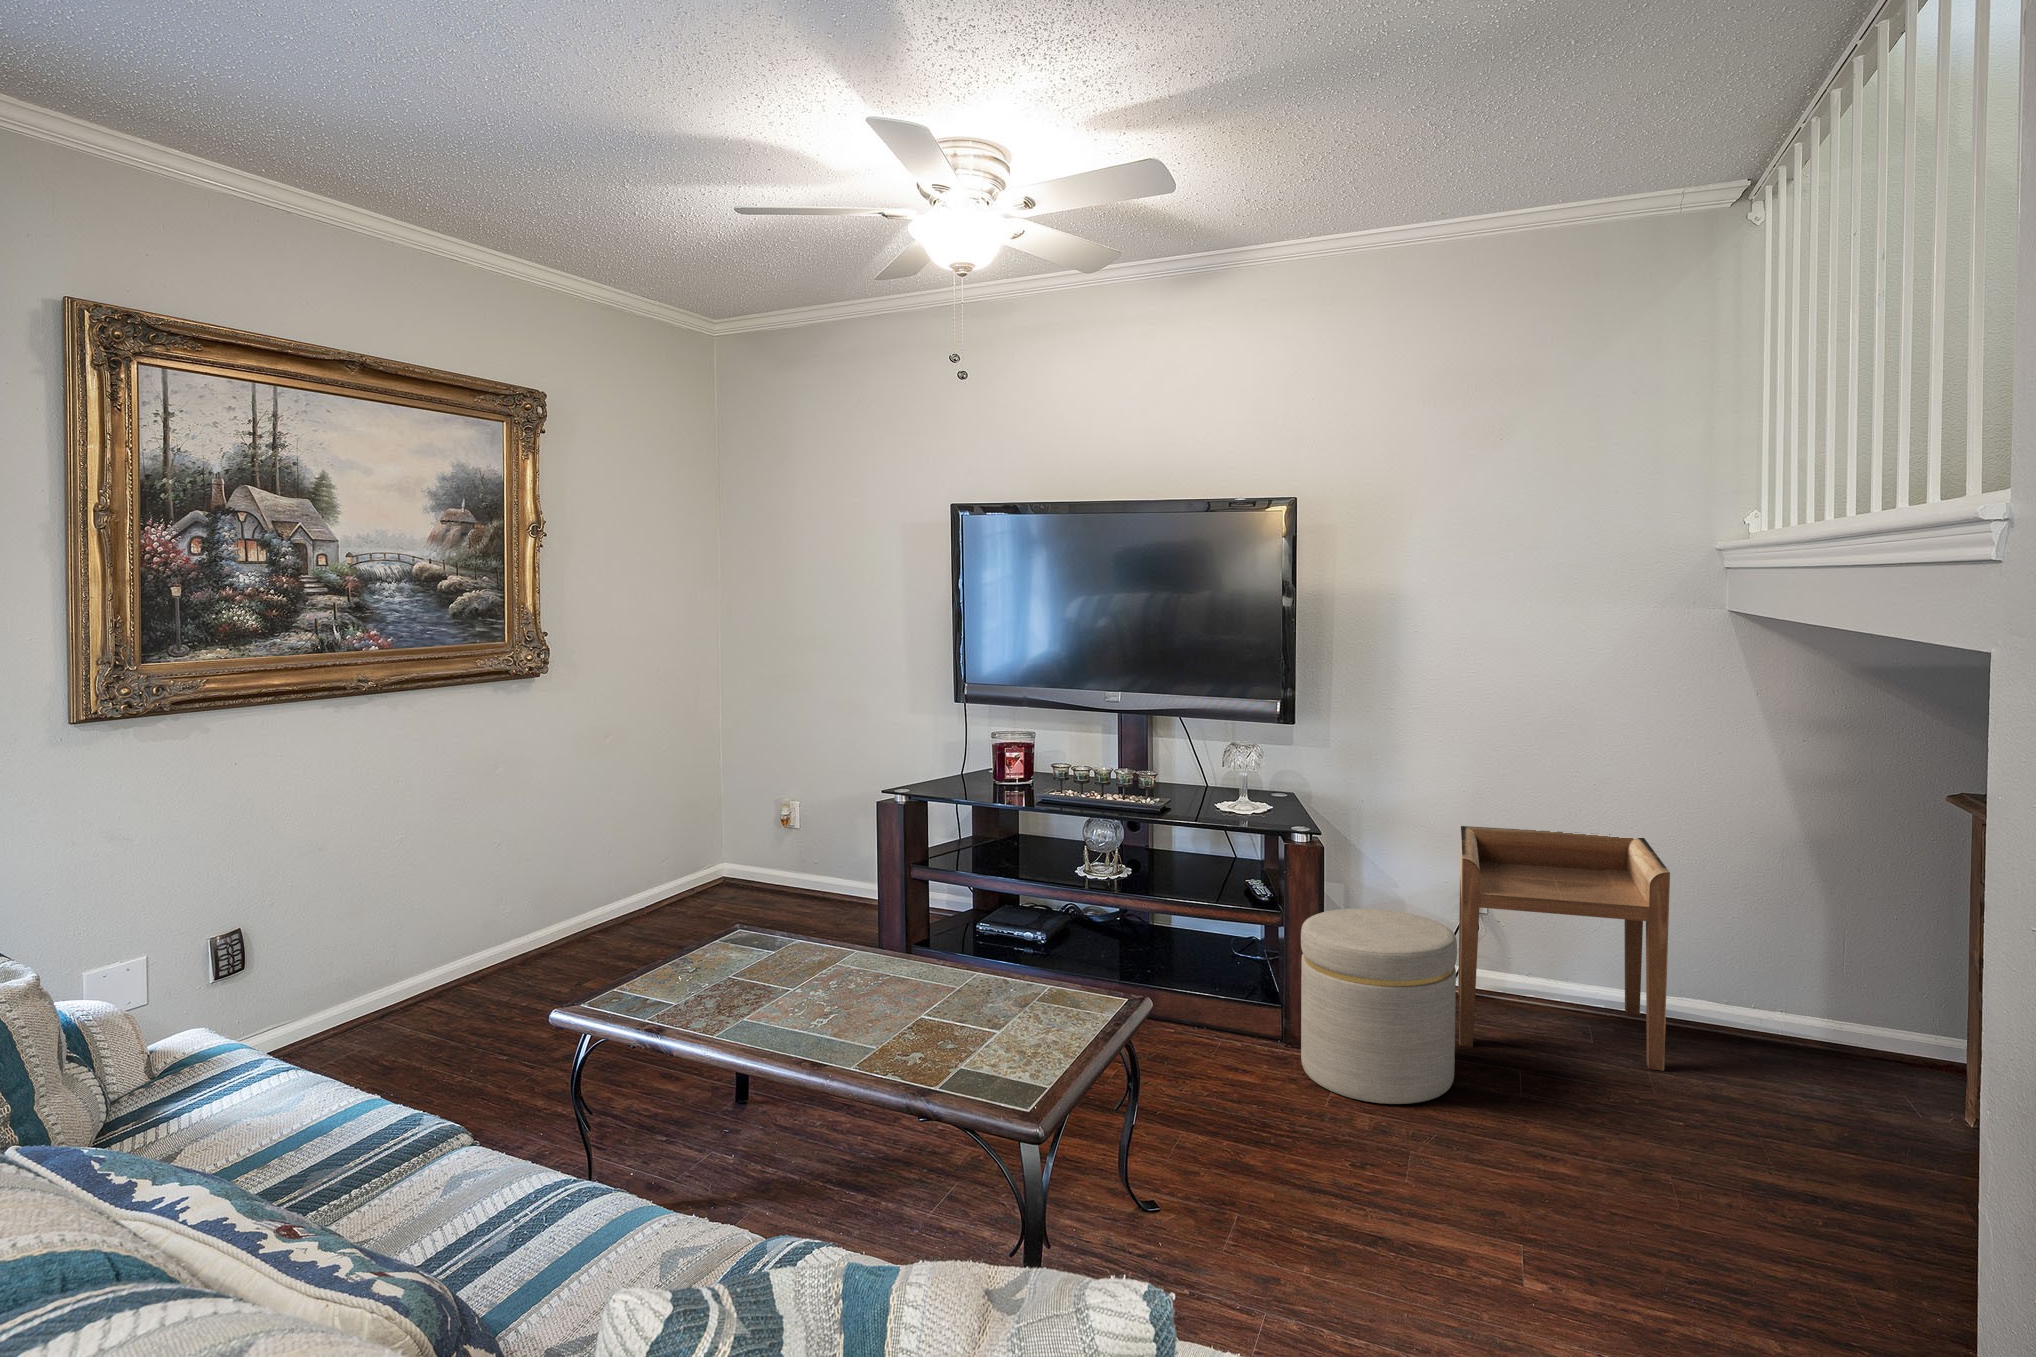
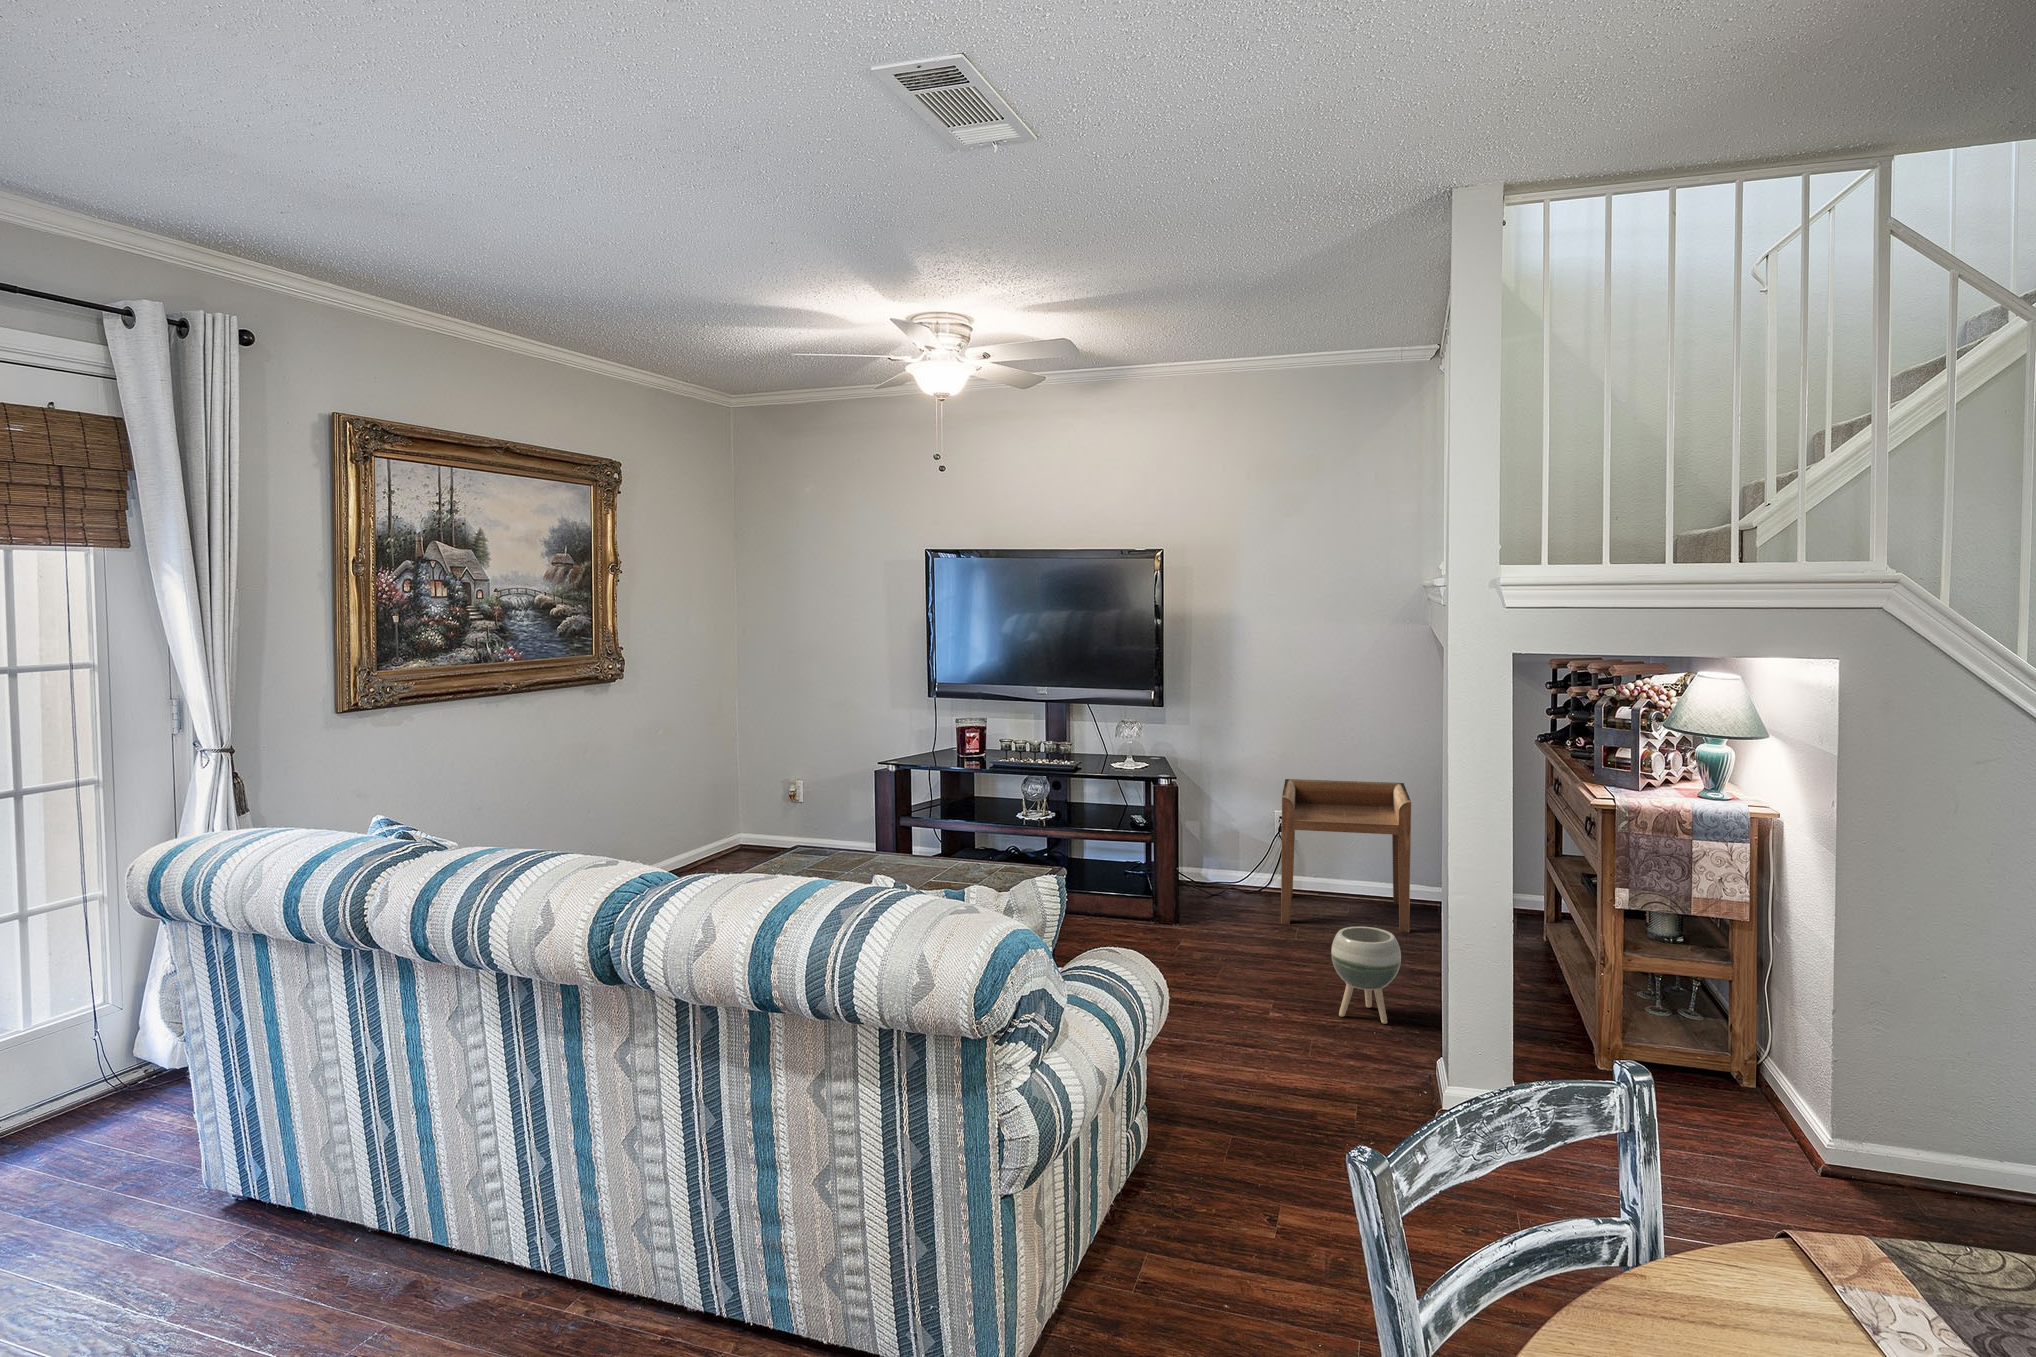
ottoman: present [1301,908,1457,1104] -> none [1176,832,1276,954]
planter: none [1572,1100,1700,1279] -> present [1331,927,1401,1024]

